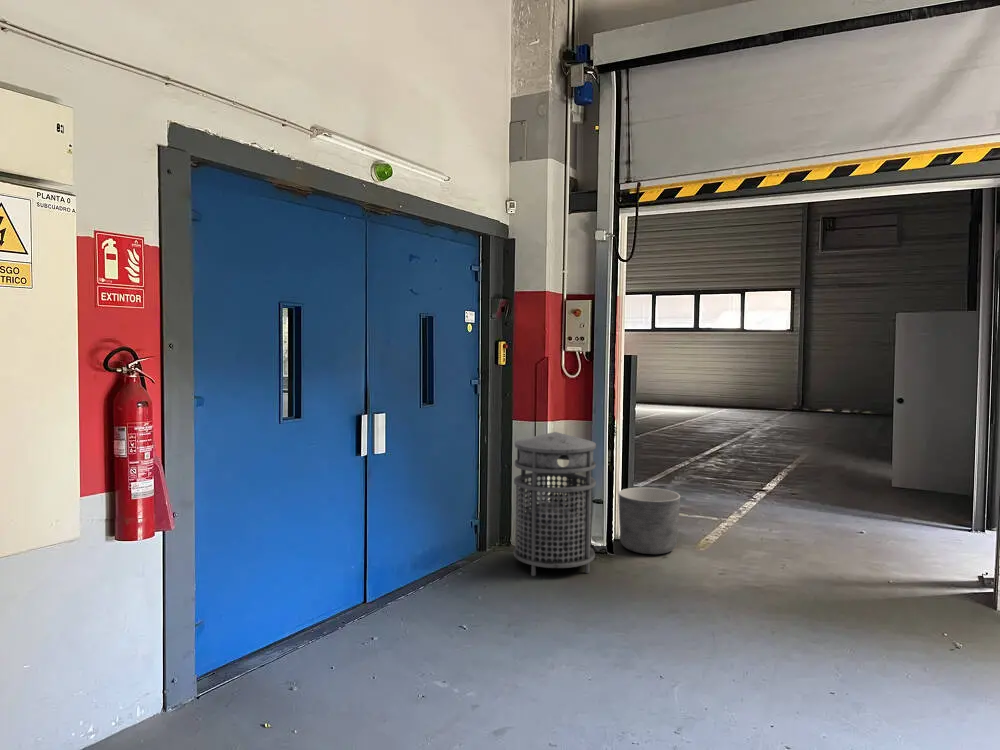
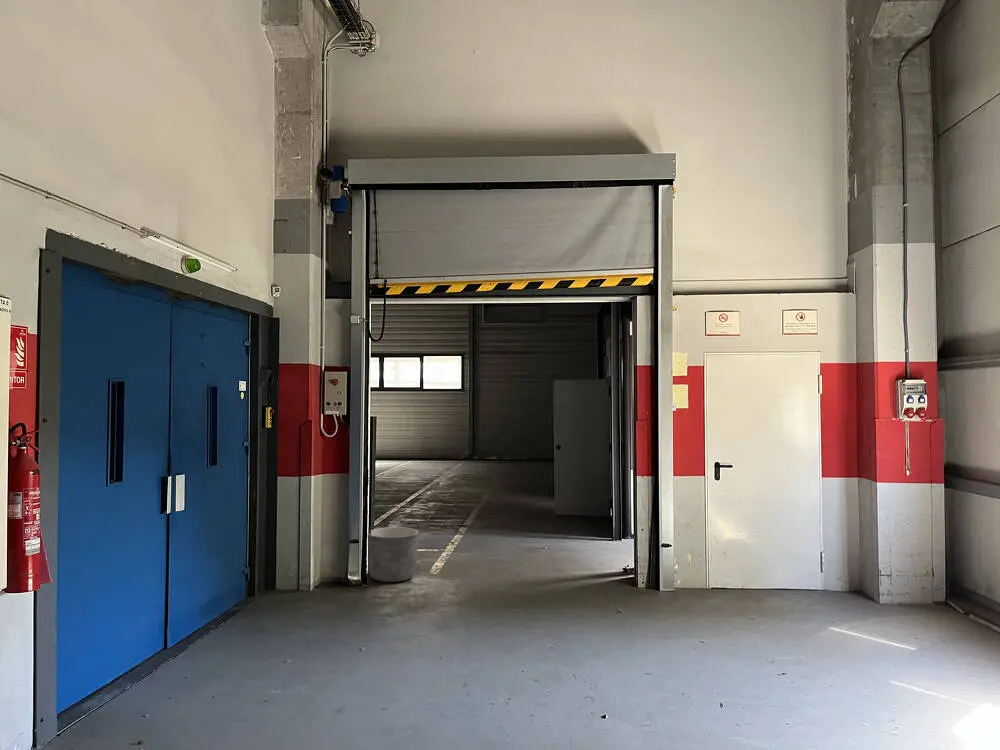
trash can: present [514,432,596,576] -> none [284,484,357,610]

